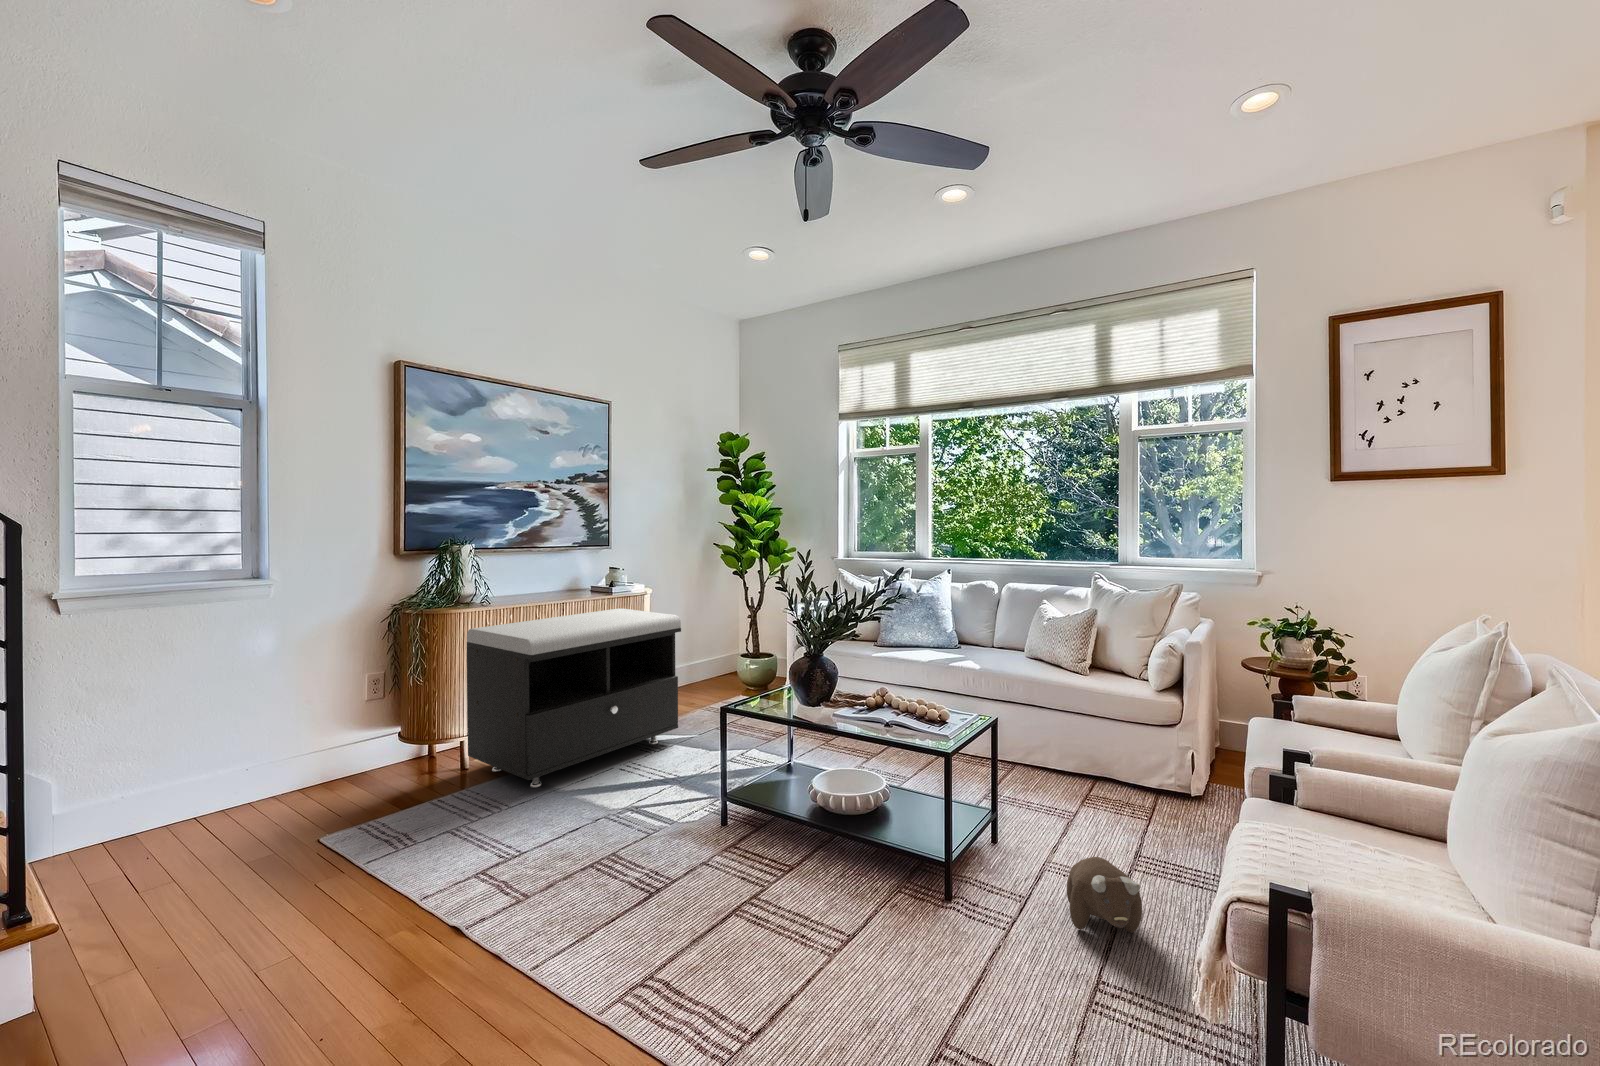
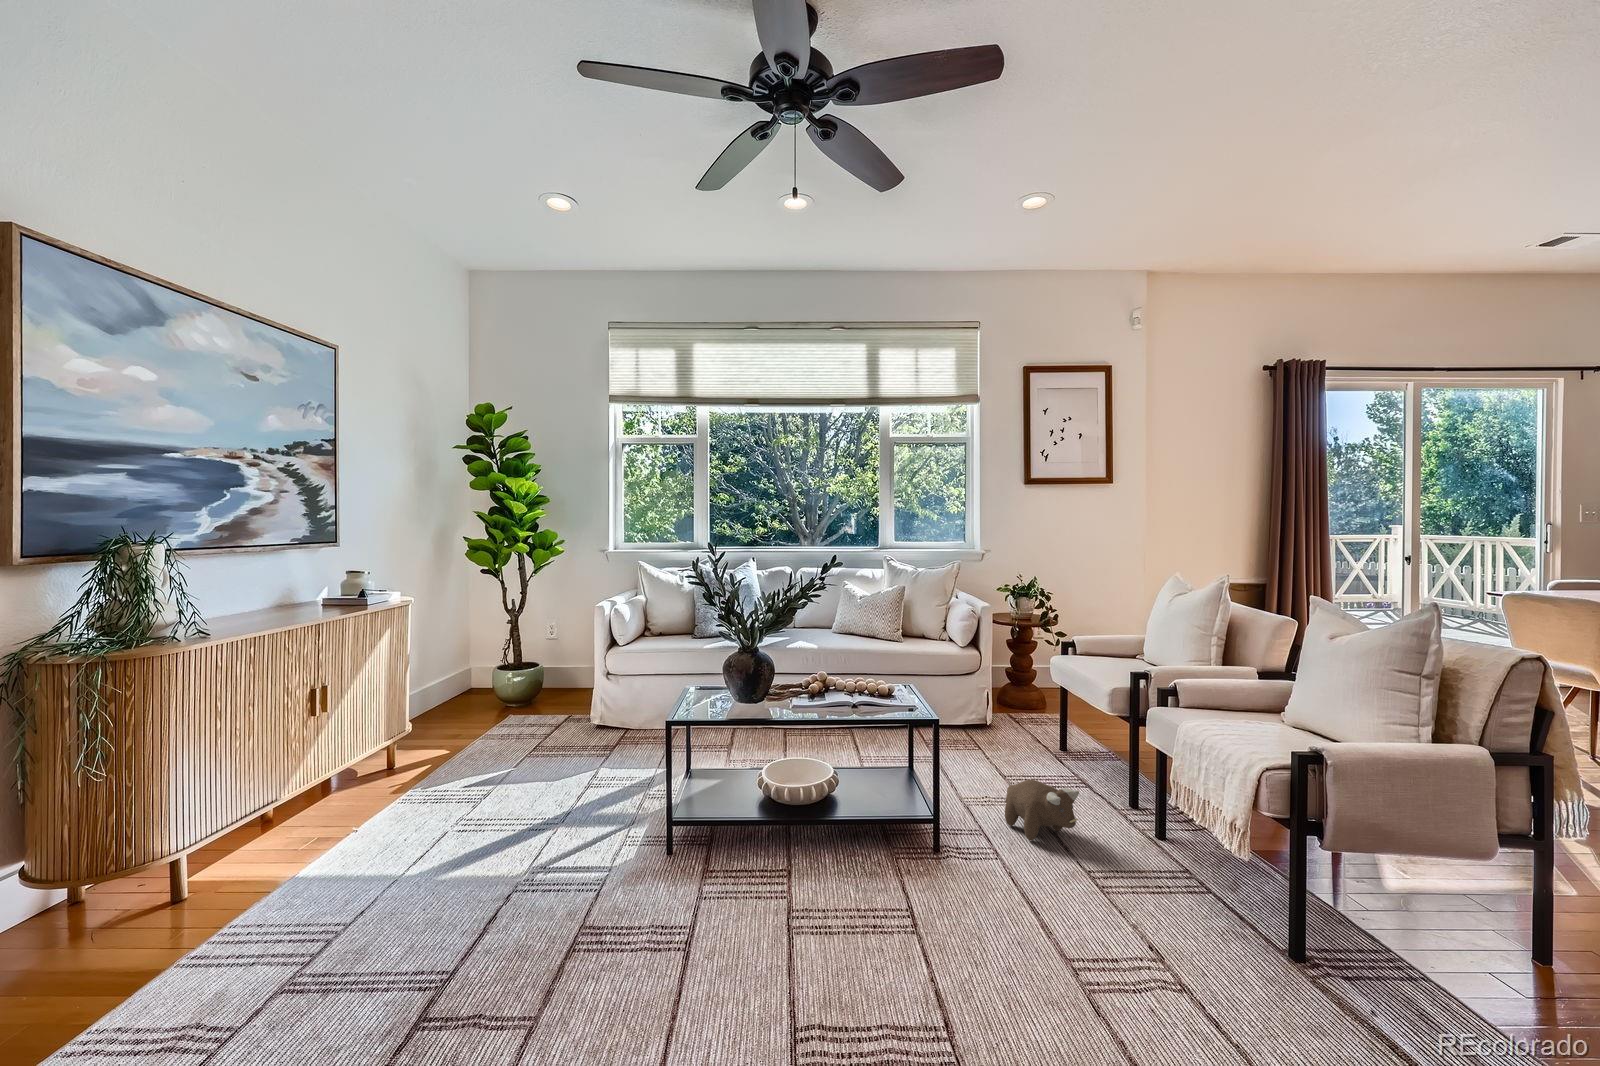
storage bench: present [467,608,681,788] -> none [190,624,507,889]

